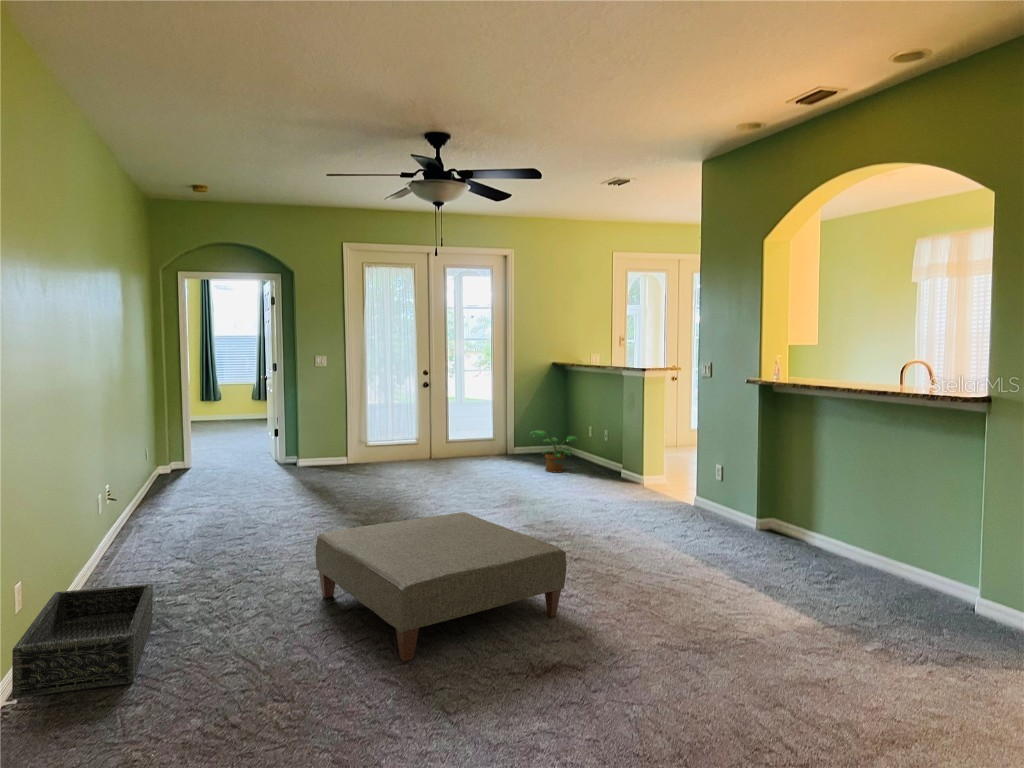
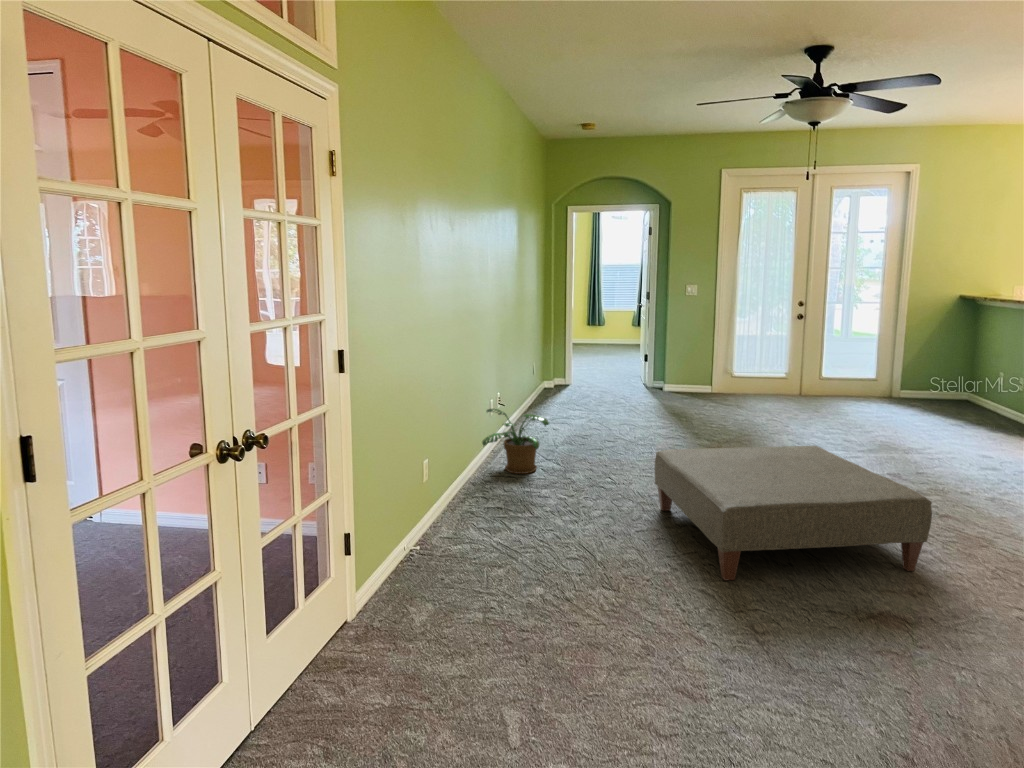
potted plant: present [530,430,579,473] -> present [482,408,549,474]
basket: present [12,584,153,699] -> none [424,472,520,549]

